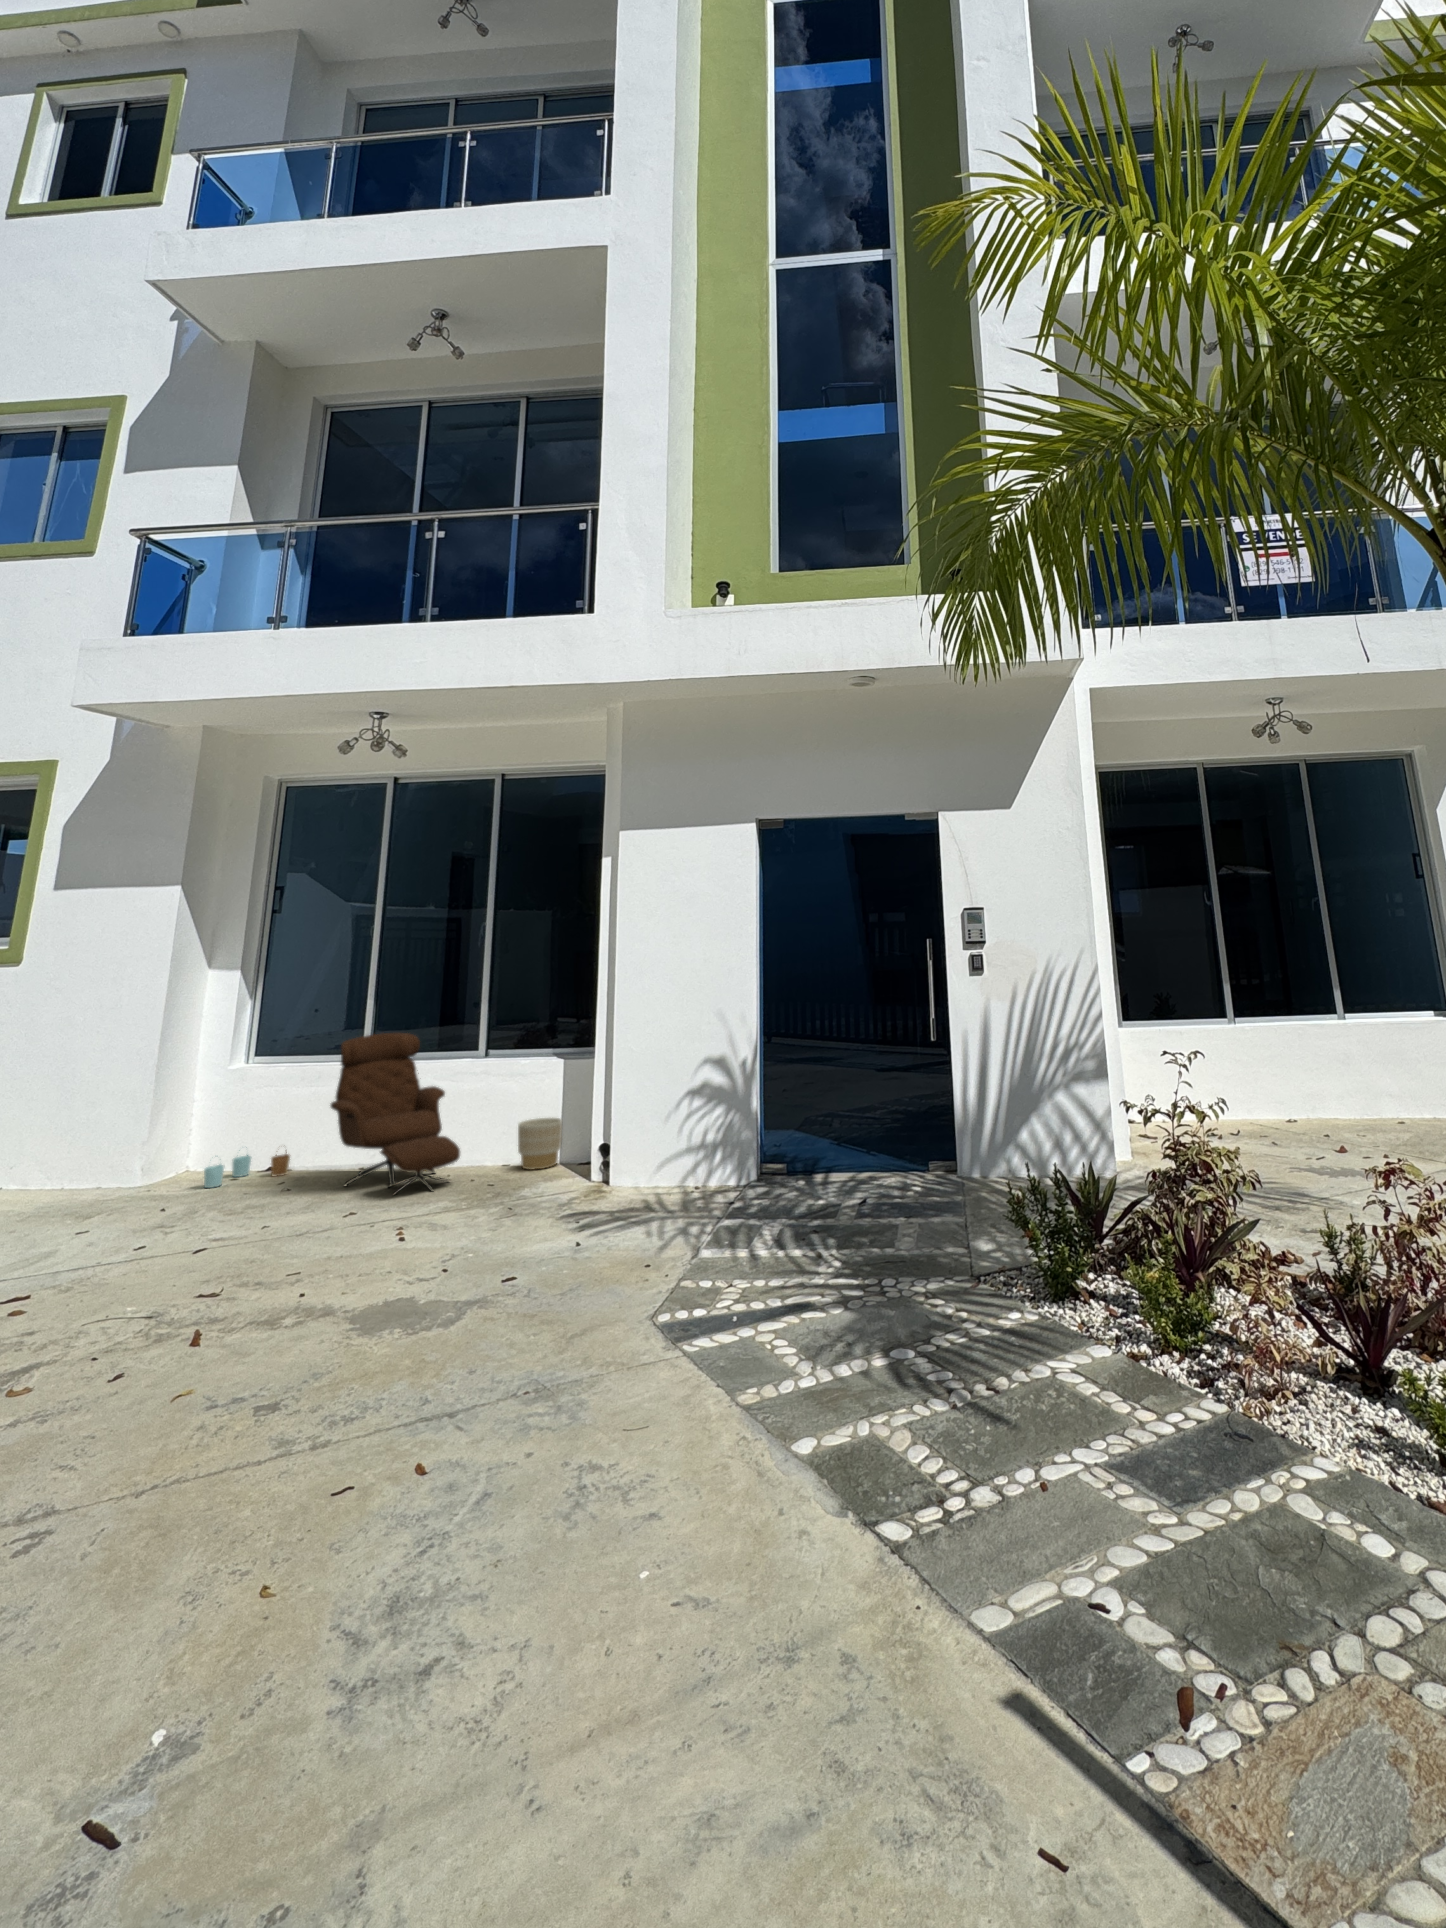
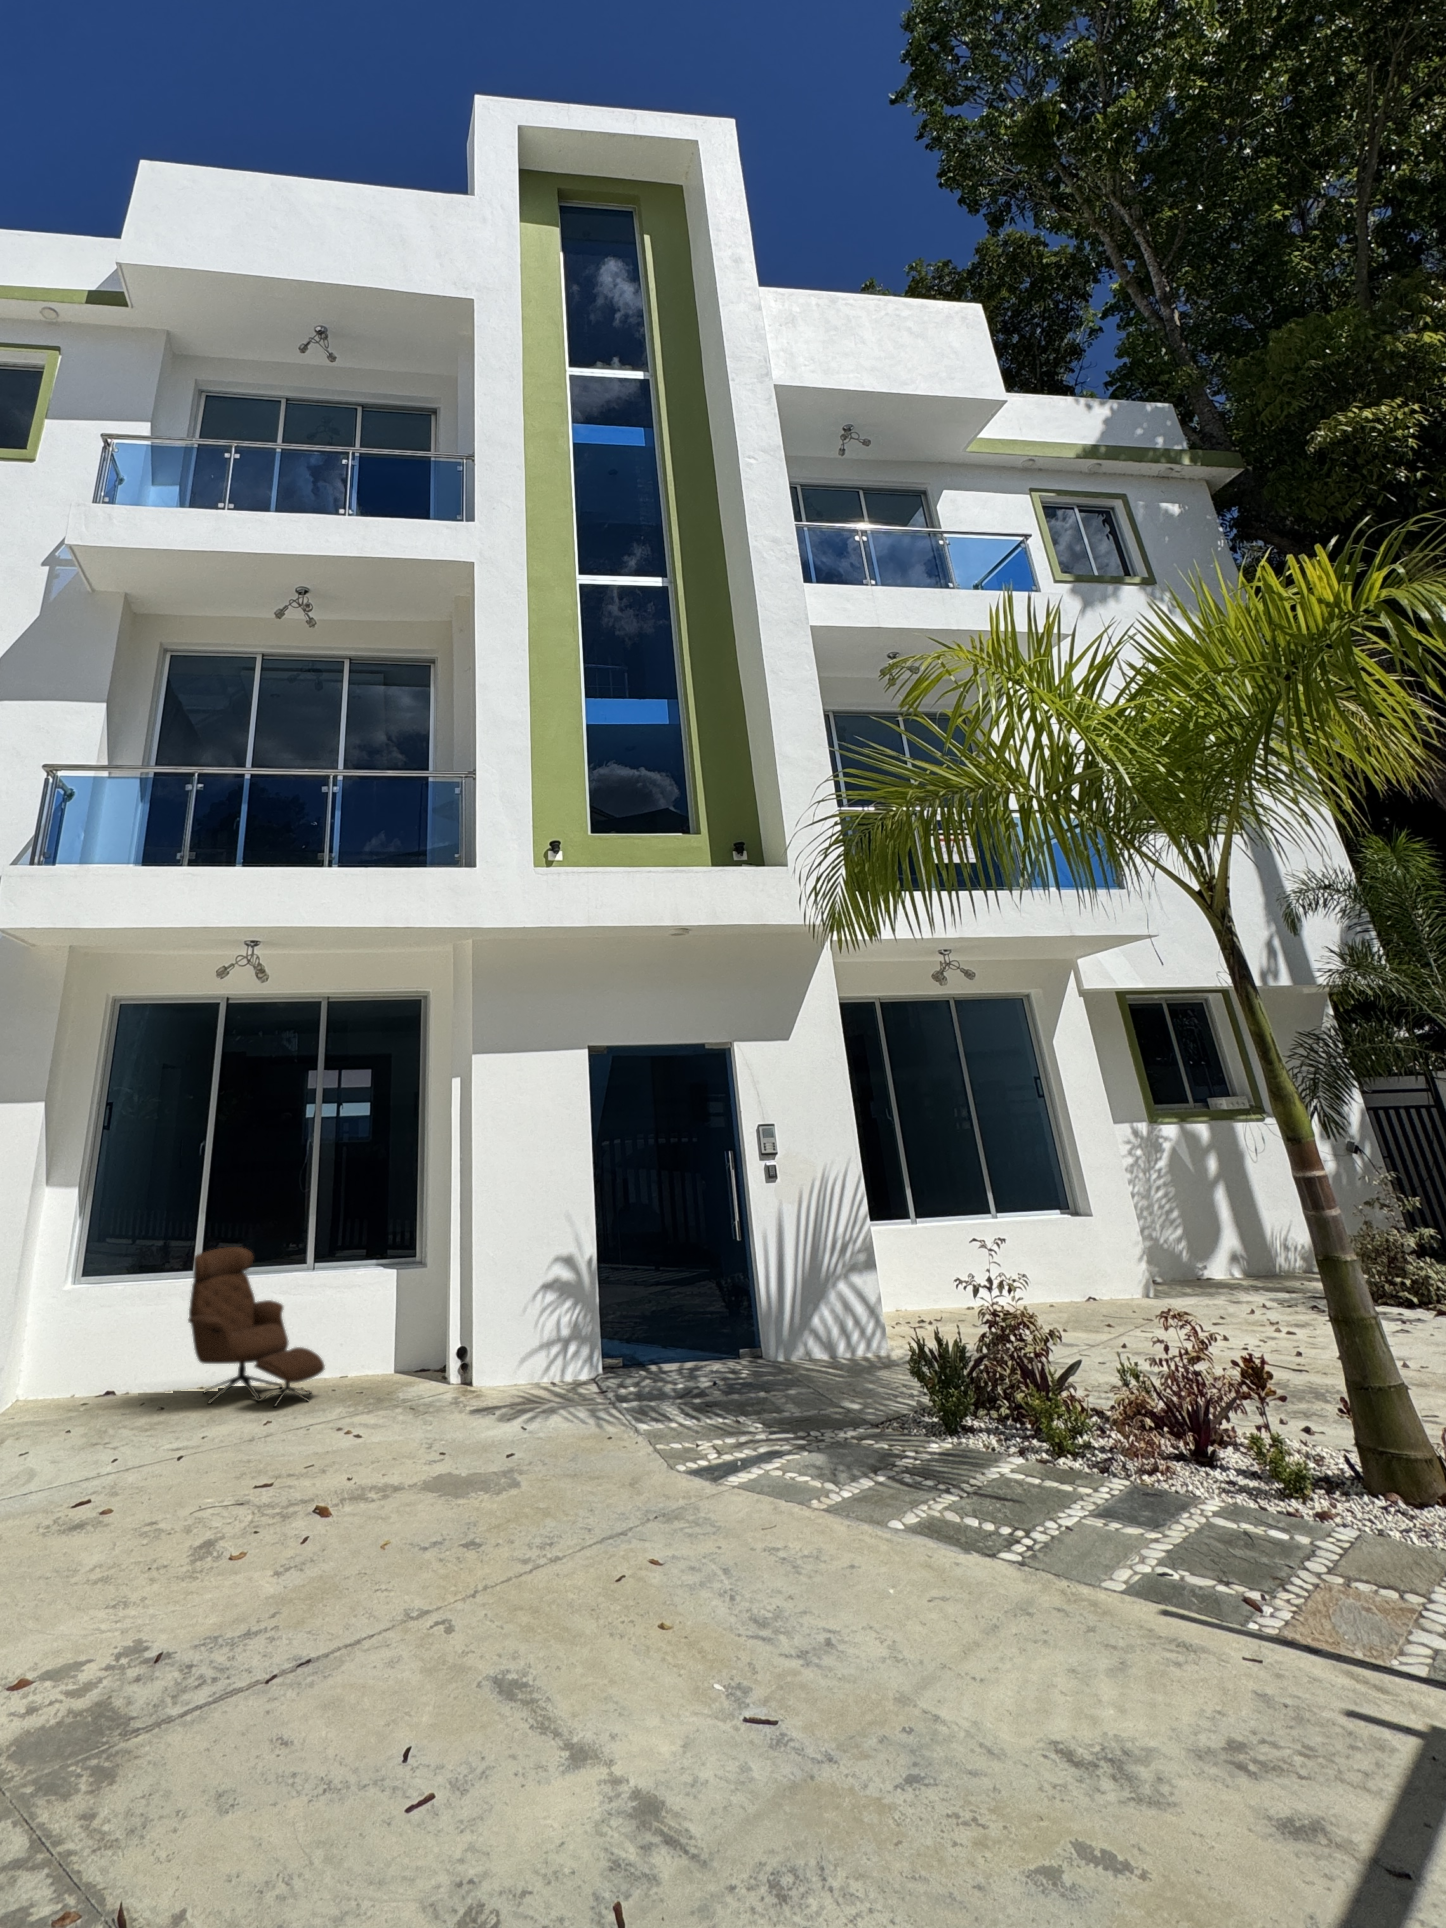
planter: present [518,1118,562,1169] -> none [359,1327,398,1379]
bucket: present [204,1150,290,1188] -> none [52,1368,125,1415]

